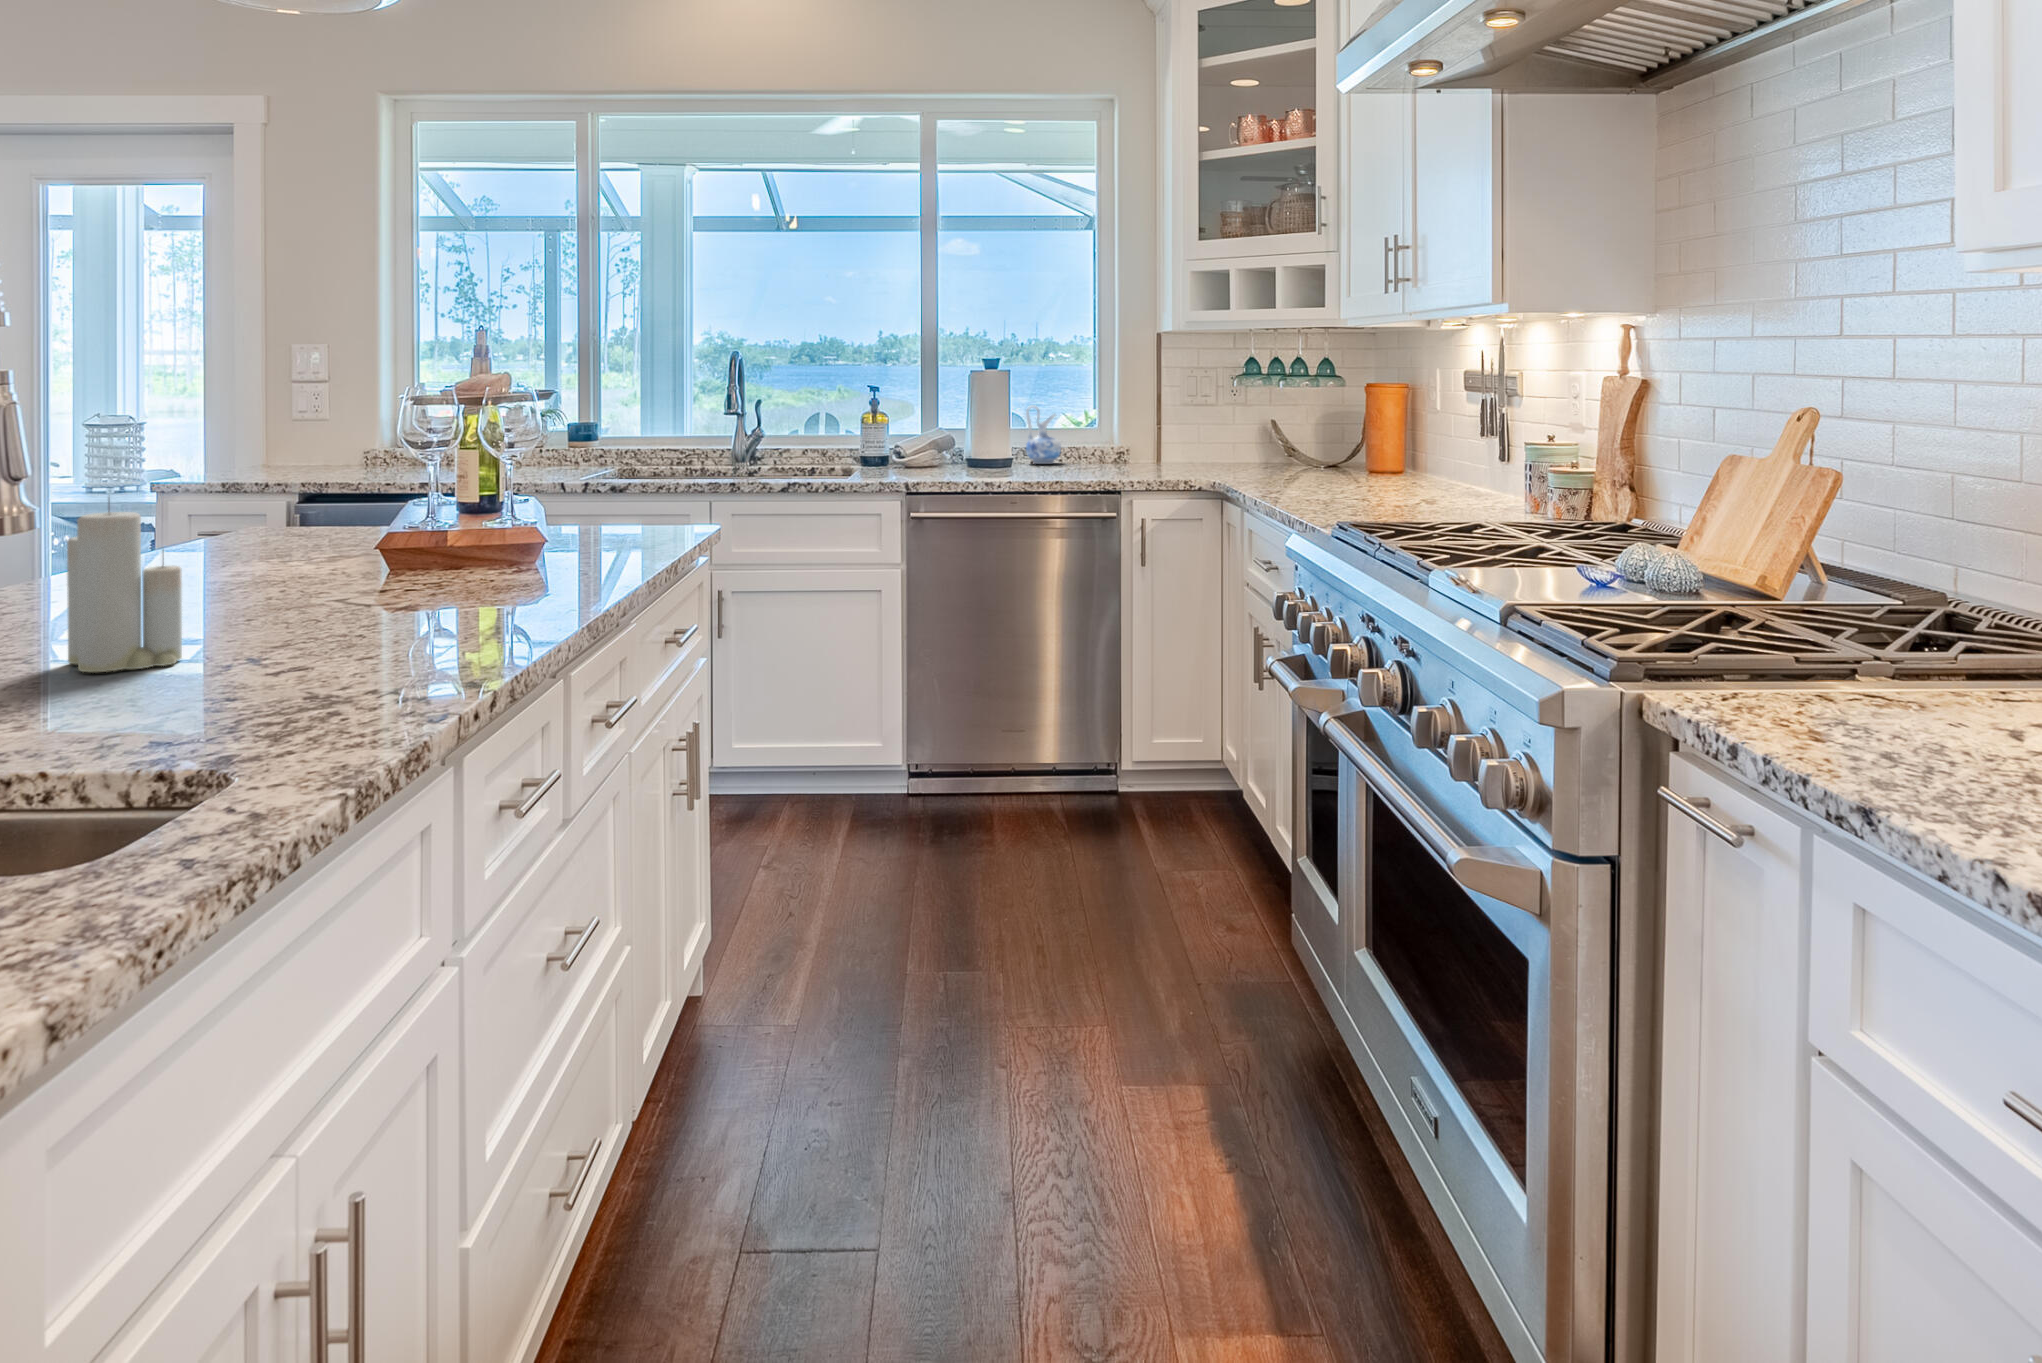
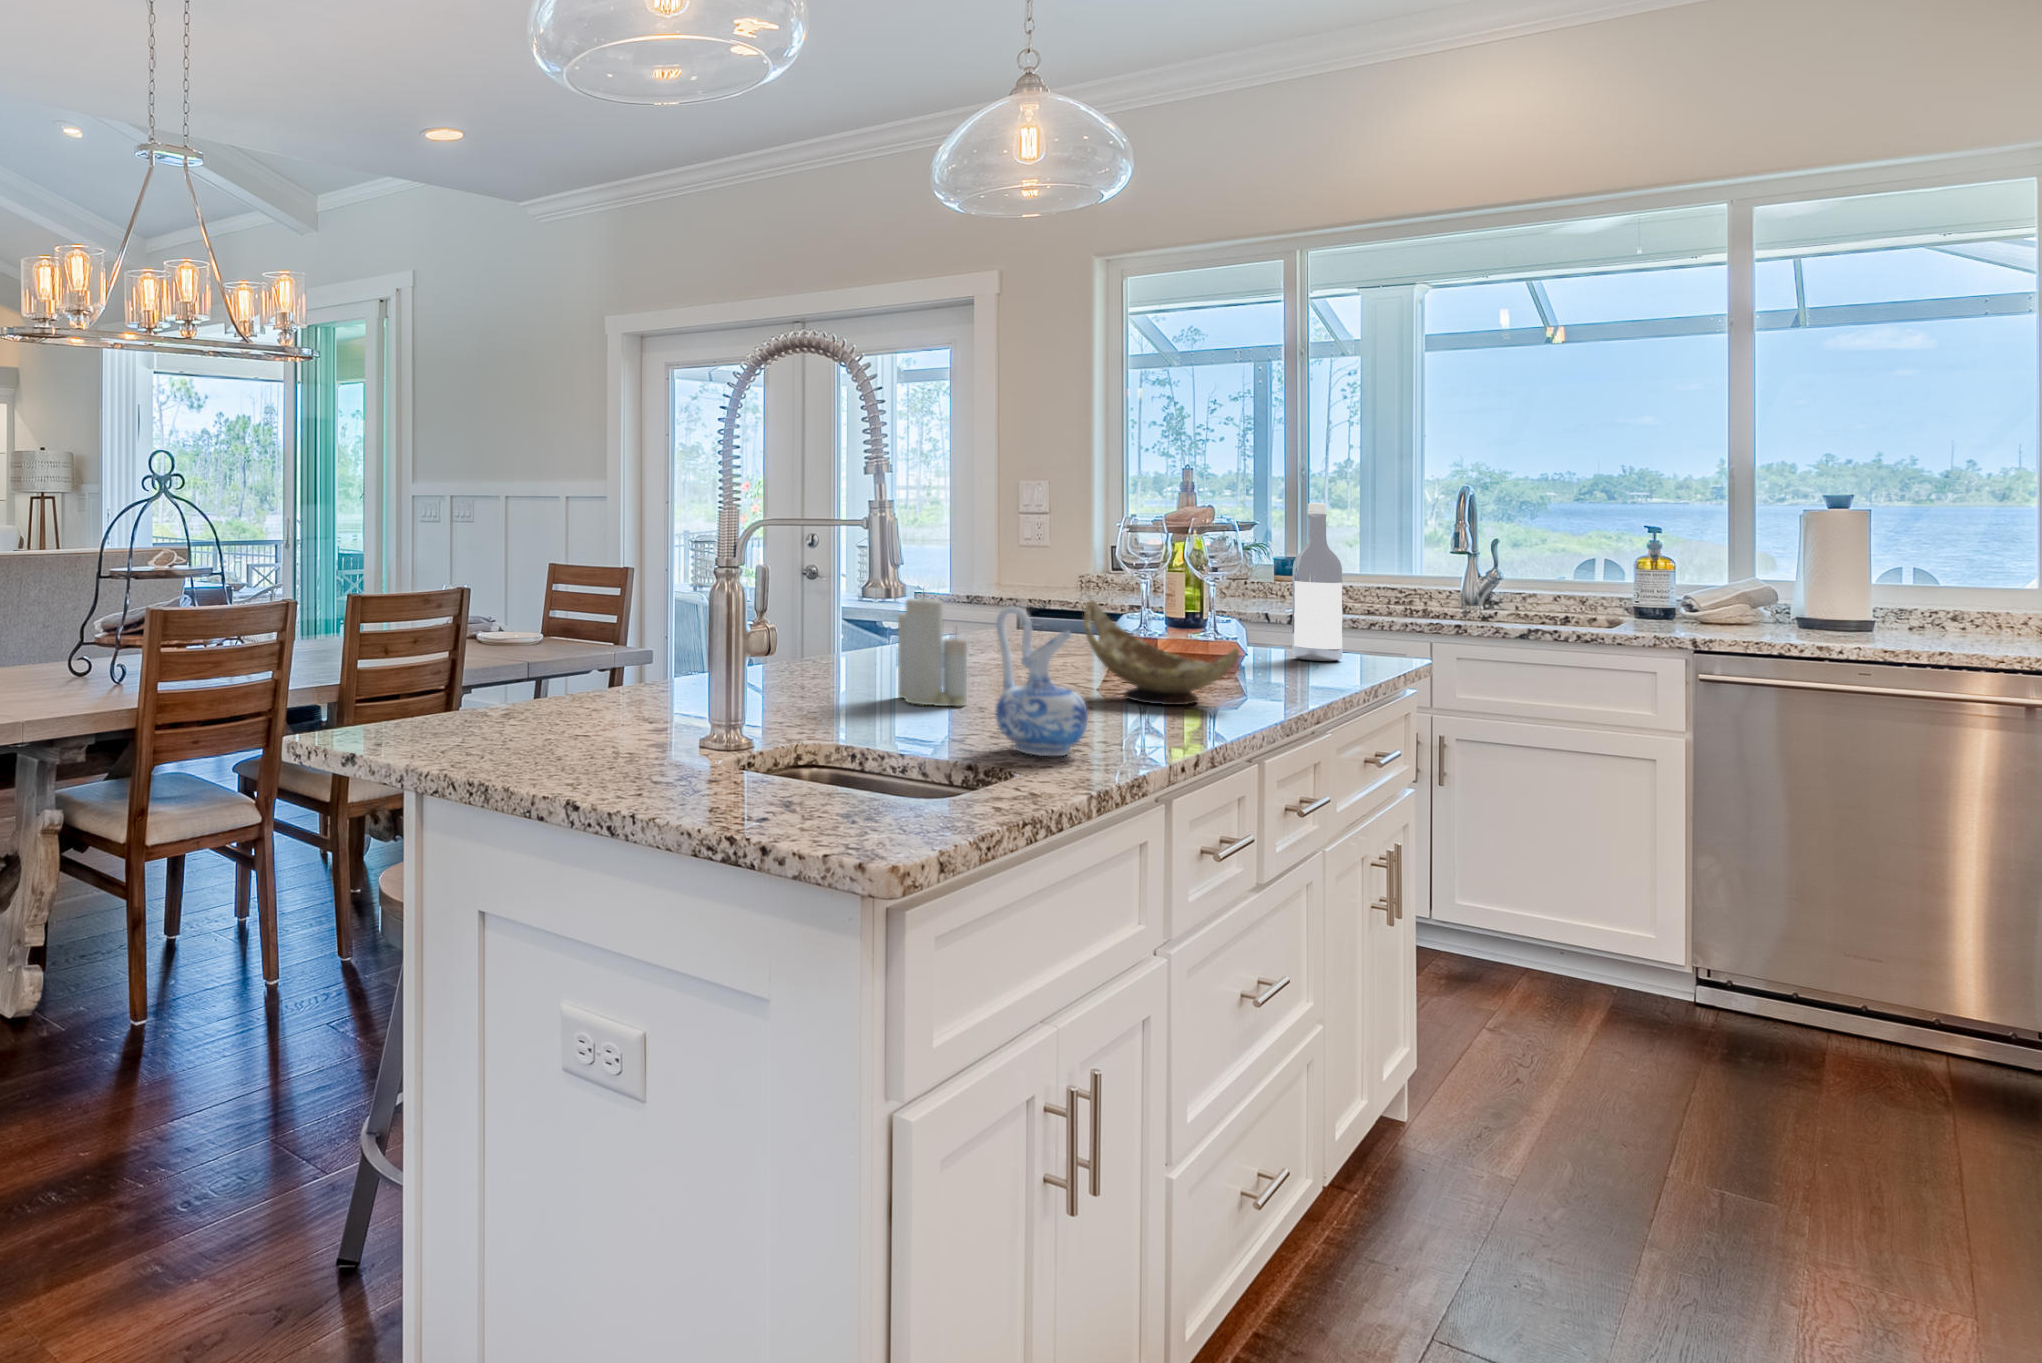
wine bottle: none [595,368,642,538] -> present [1292,503,1343,661]
ceramic pitcher: present [1026,405,1061,464] -> present [996,607,1088,756]
decorative bowl: none [355,493,543,620] -> present [1084,600,1239,705]

